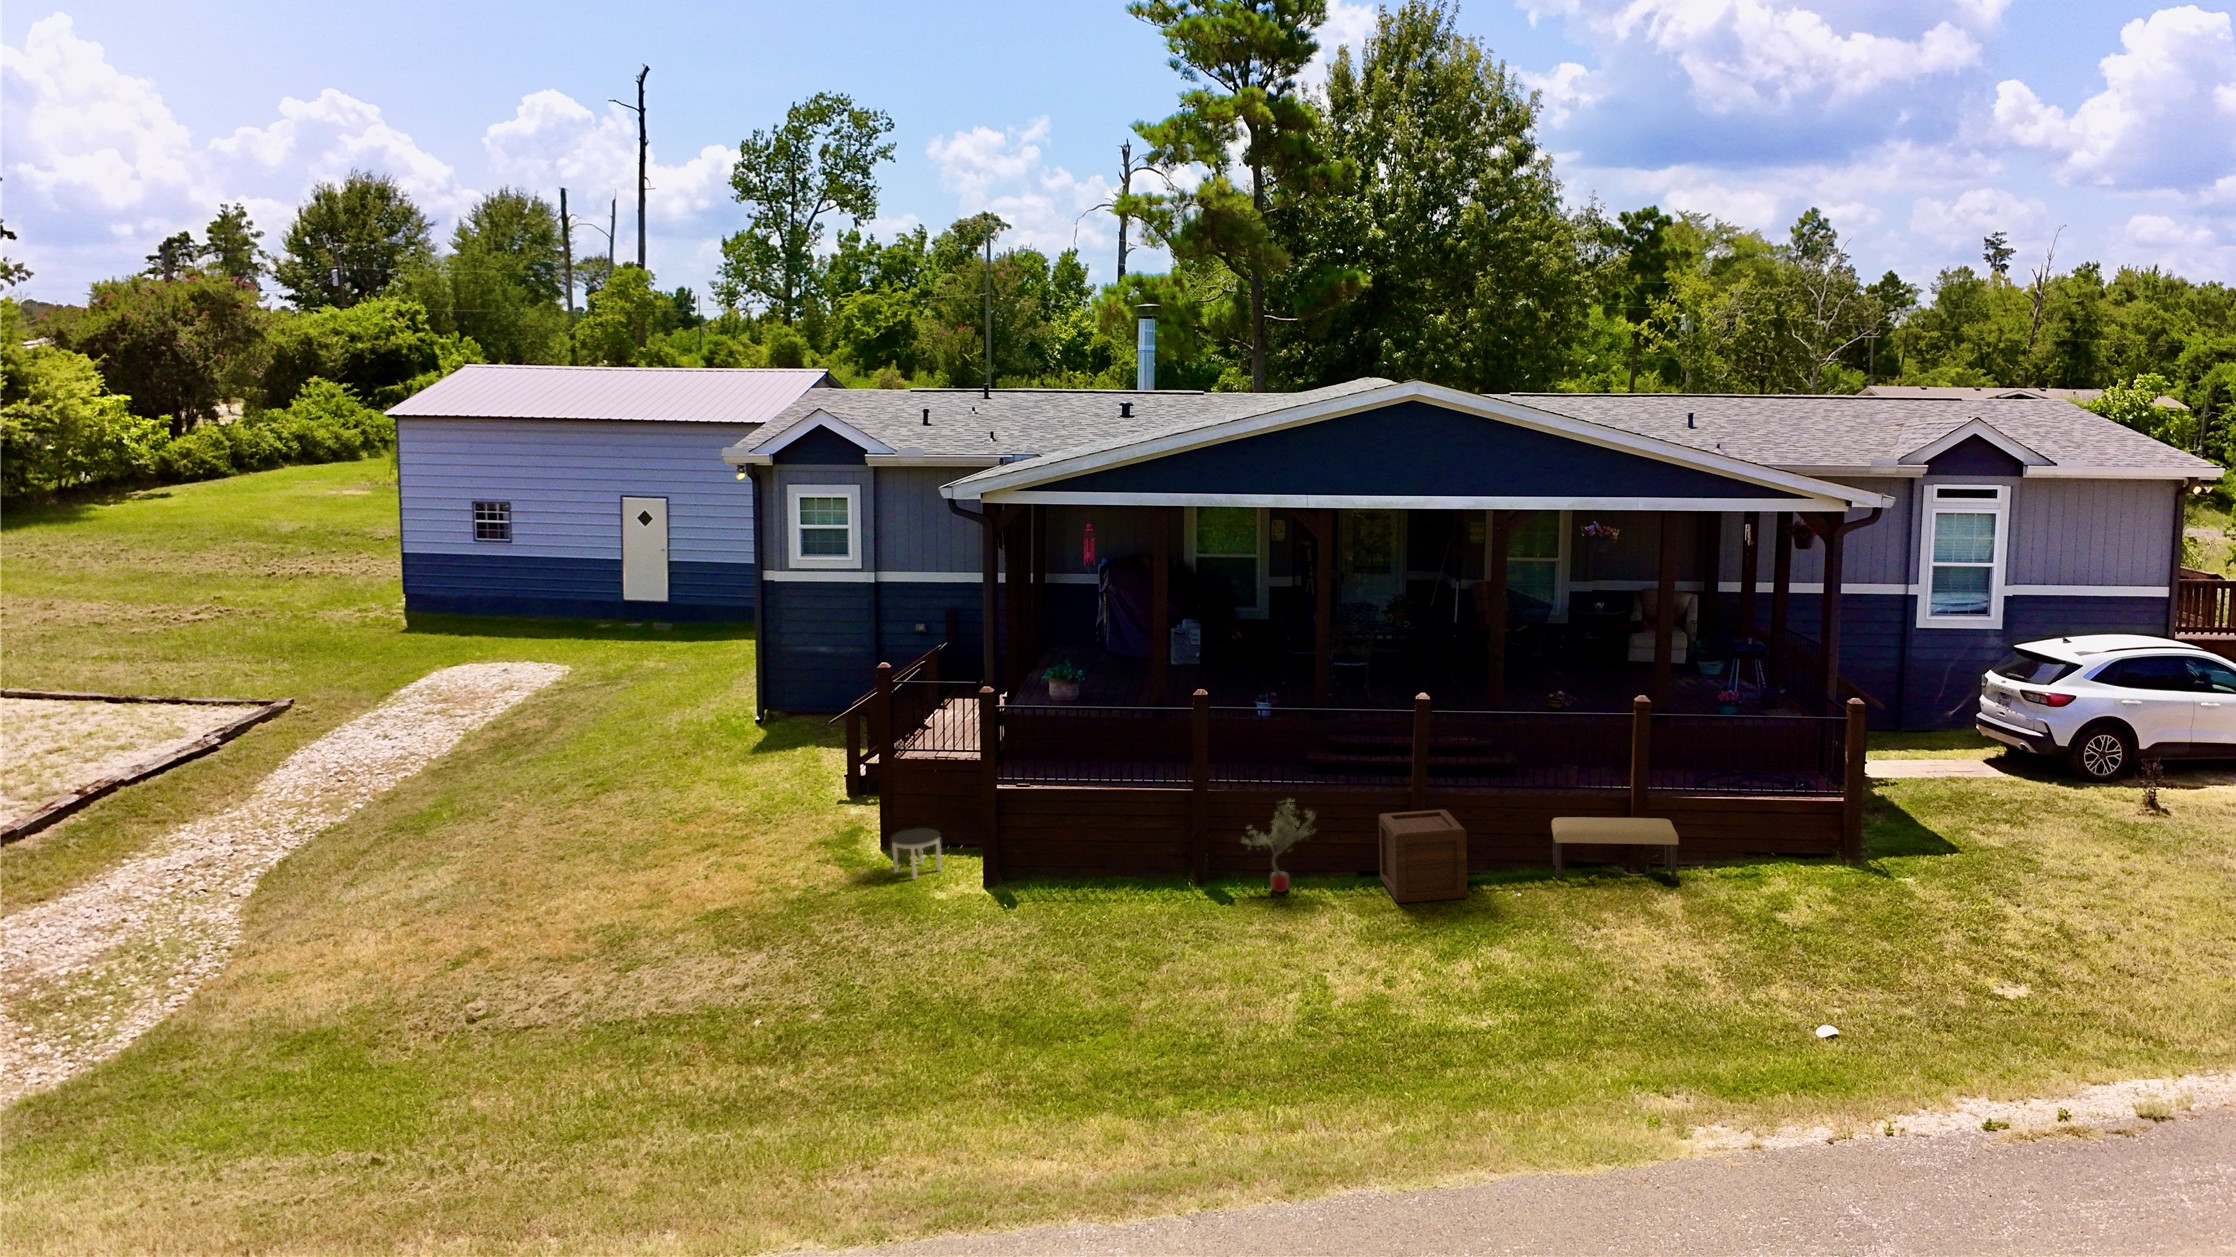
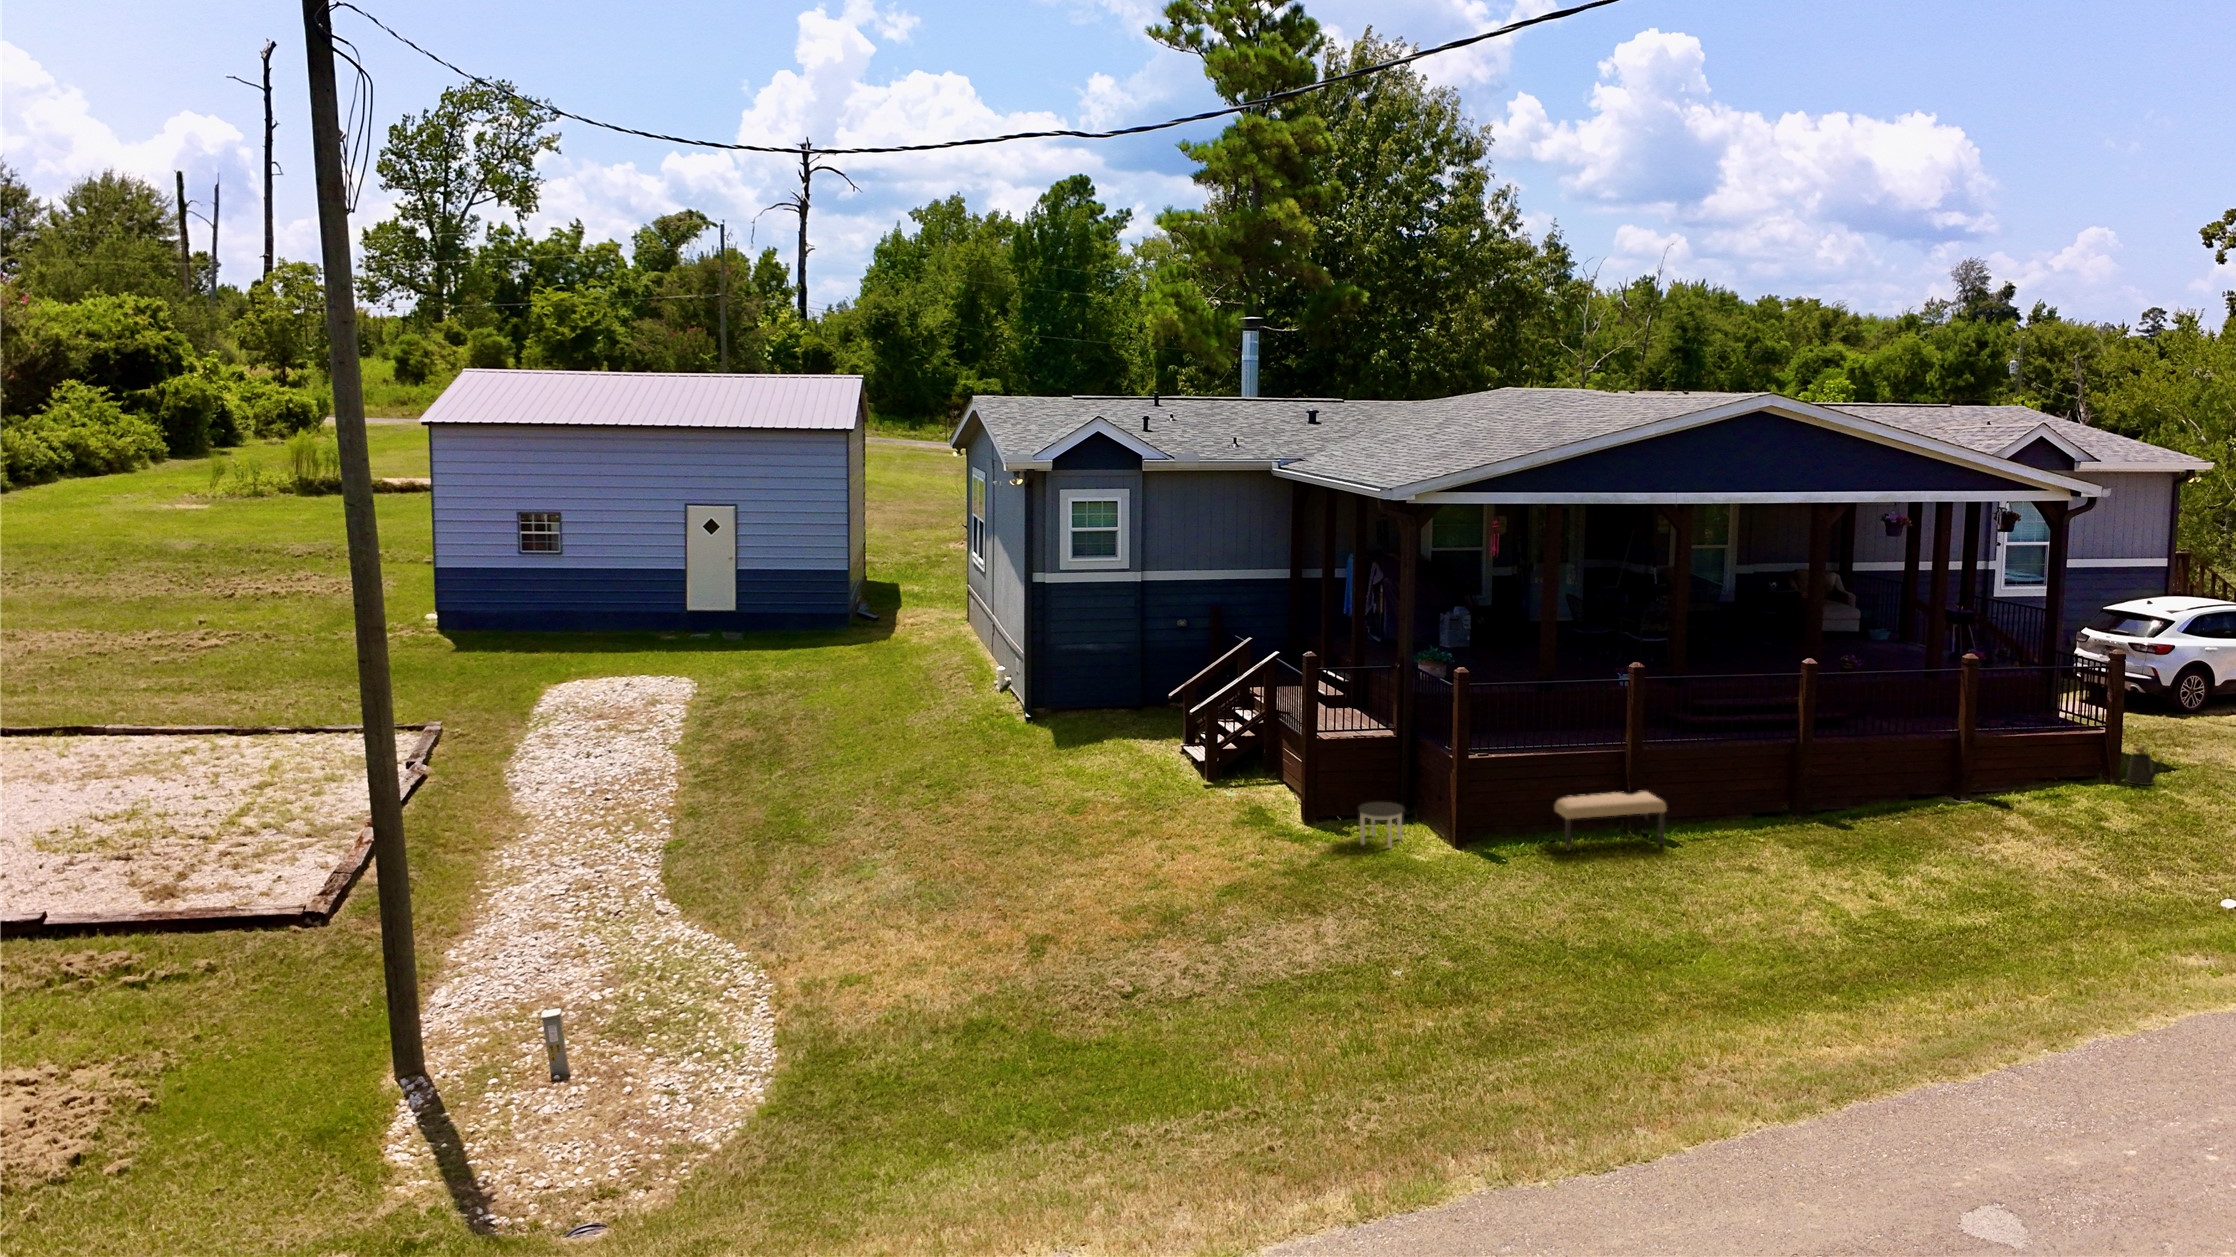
potted tree: present [1242,799,1315,892] -> none [1694,750,1759,834]
wooden crate: present [1379,809,1467,903] -> none [1792,754,1887,834]
watering can: none [1855,812,1889,872] -> present [2126,741,2162,785]
bench: present [1552,817,1679,881] -> present [1553,792,1666,851]

